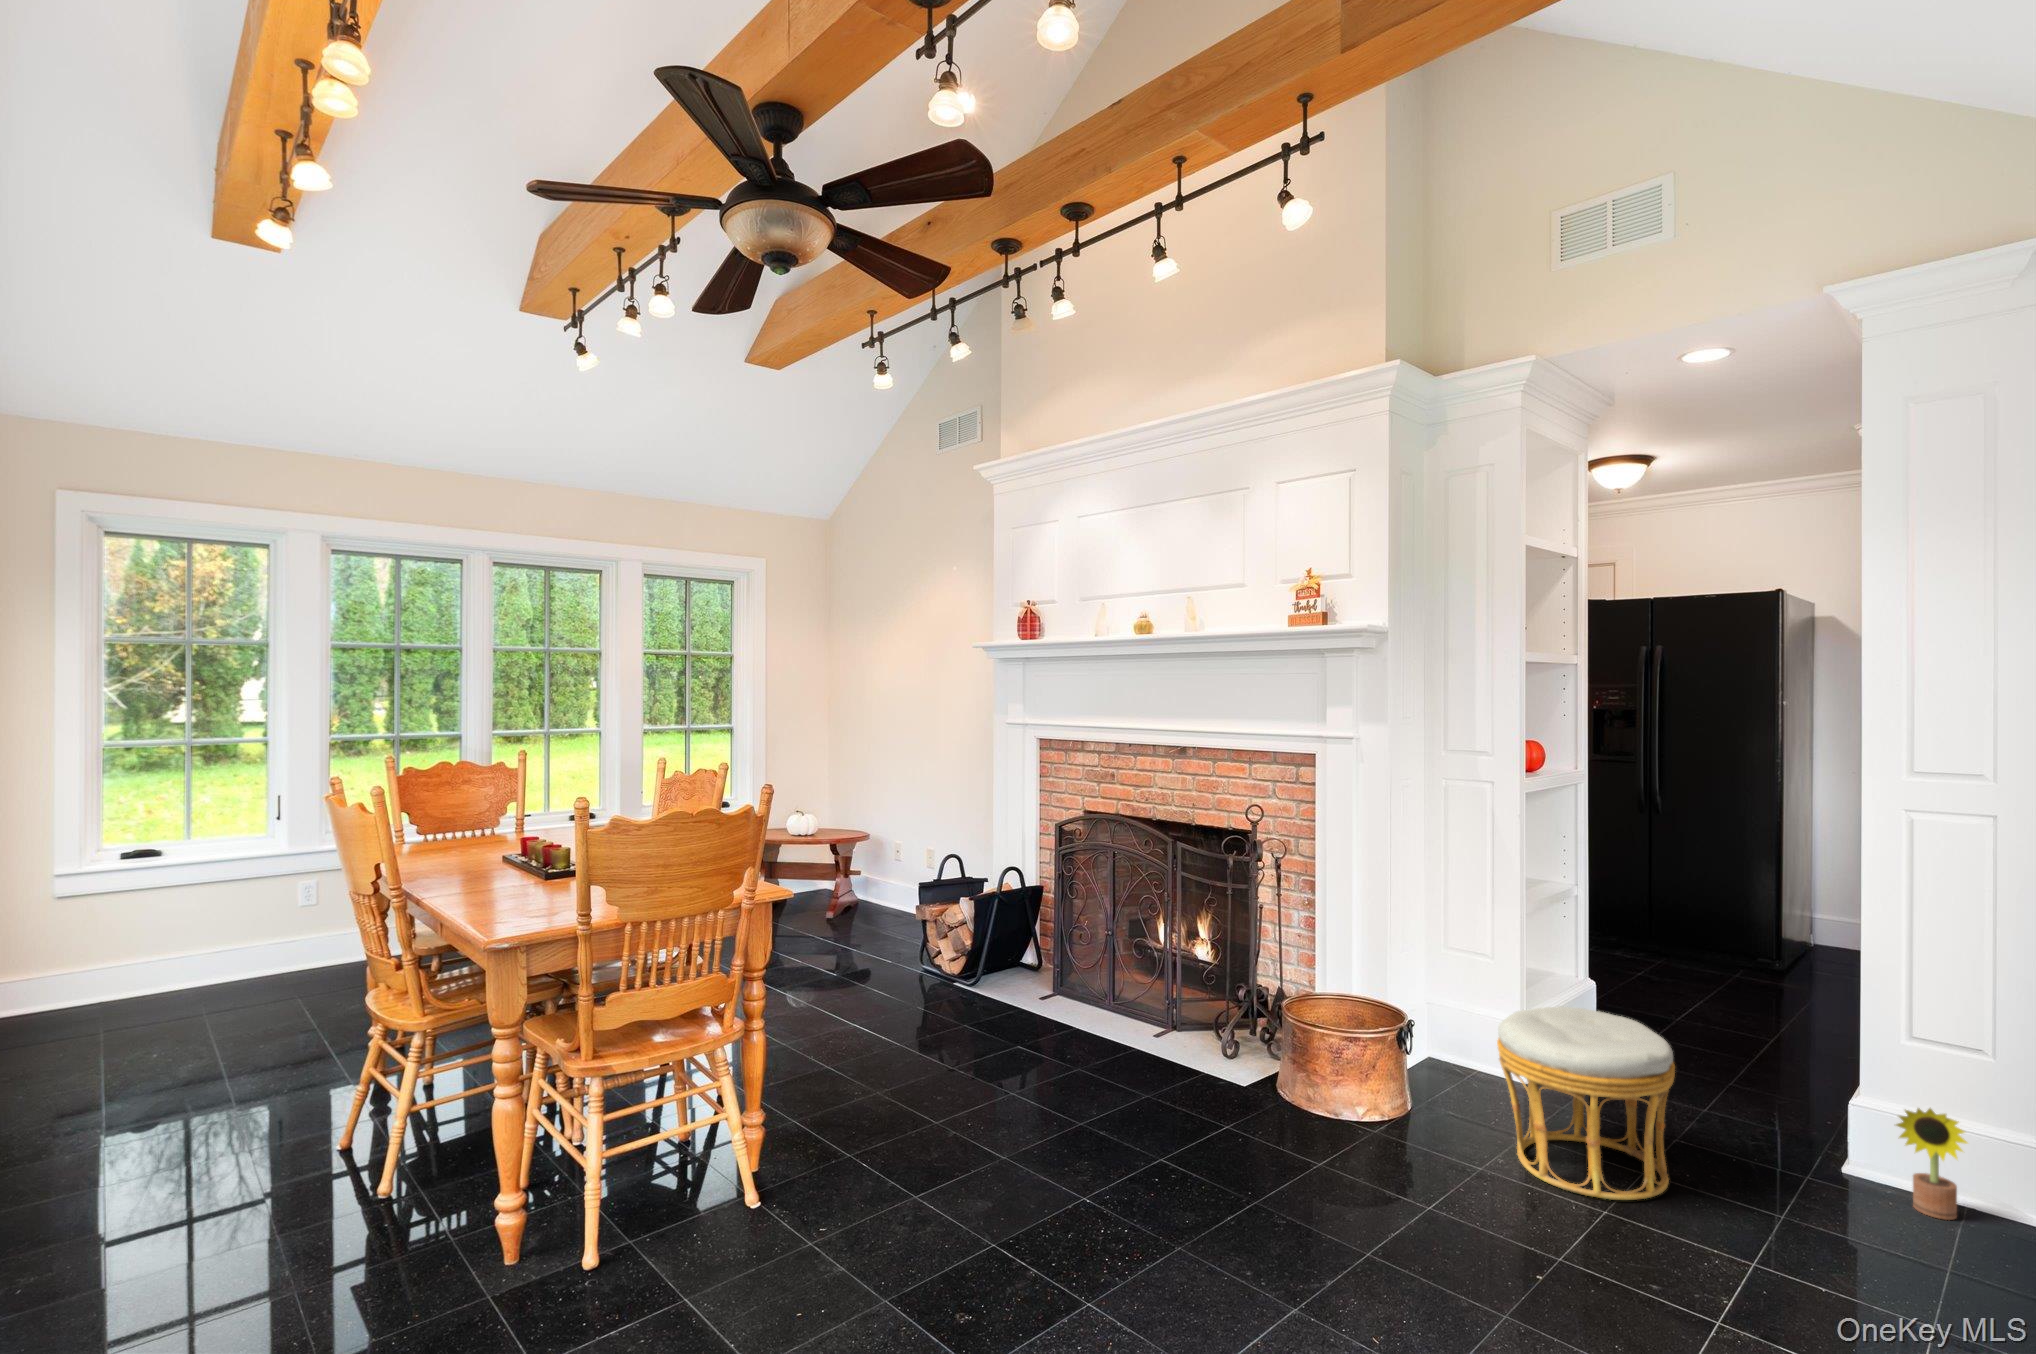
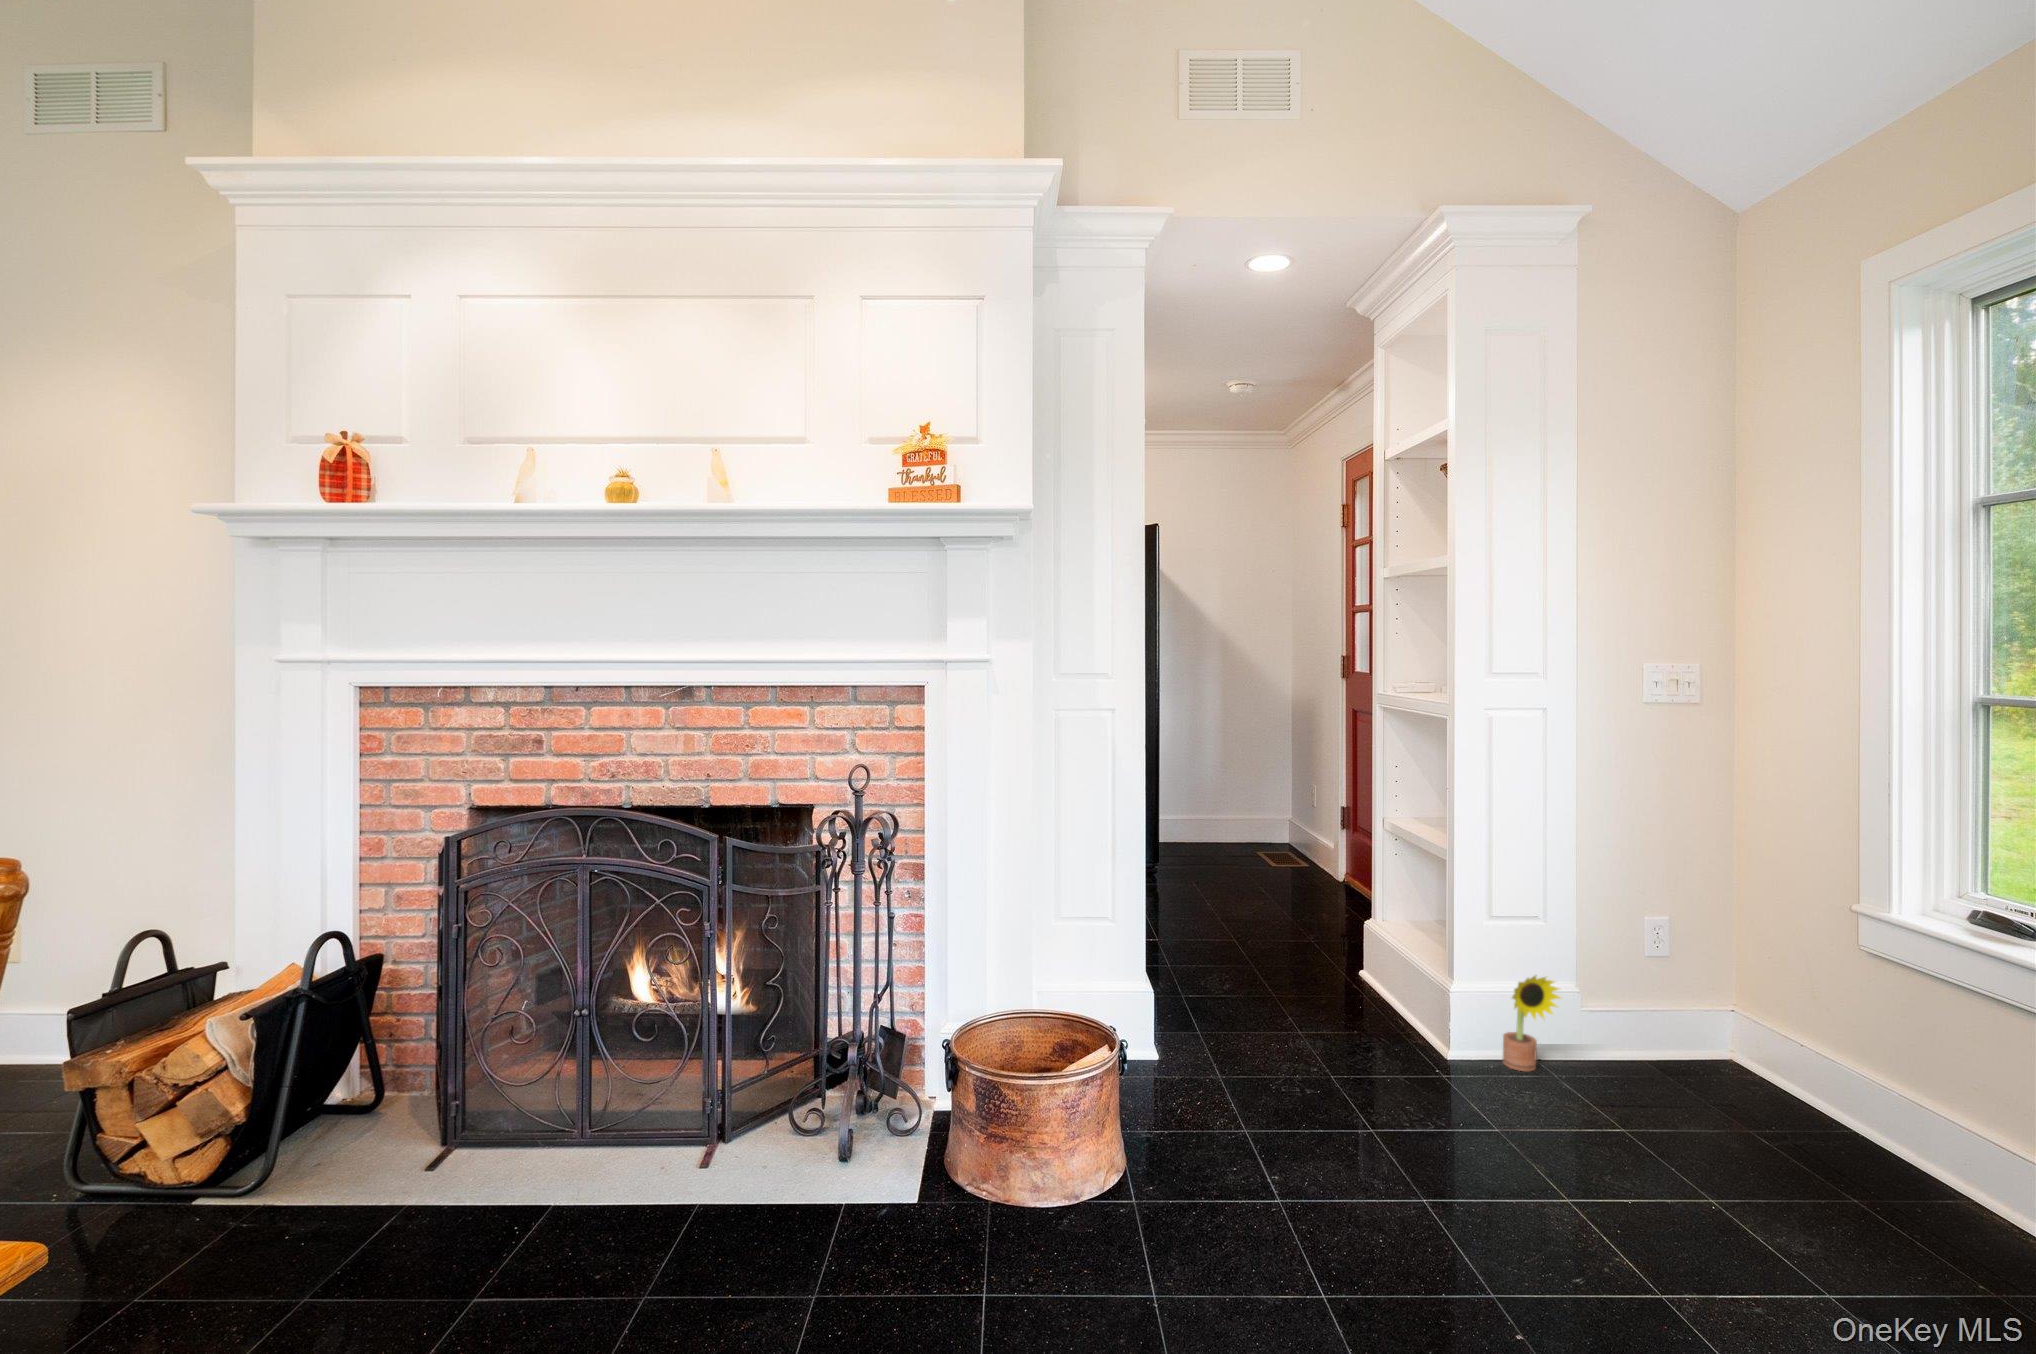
ottoman: present [1497,1007,1675,1200] -> none [1241,956,1431,1182]

